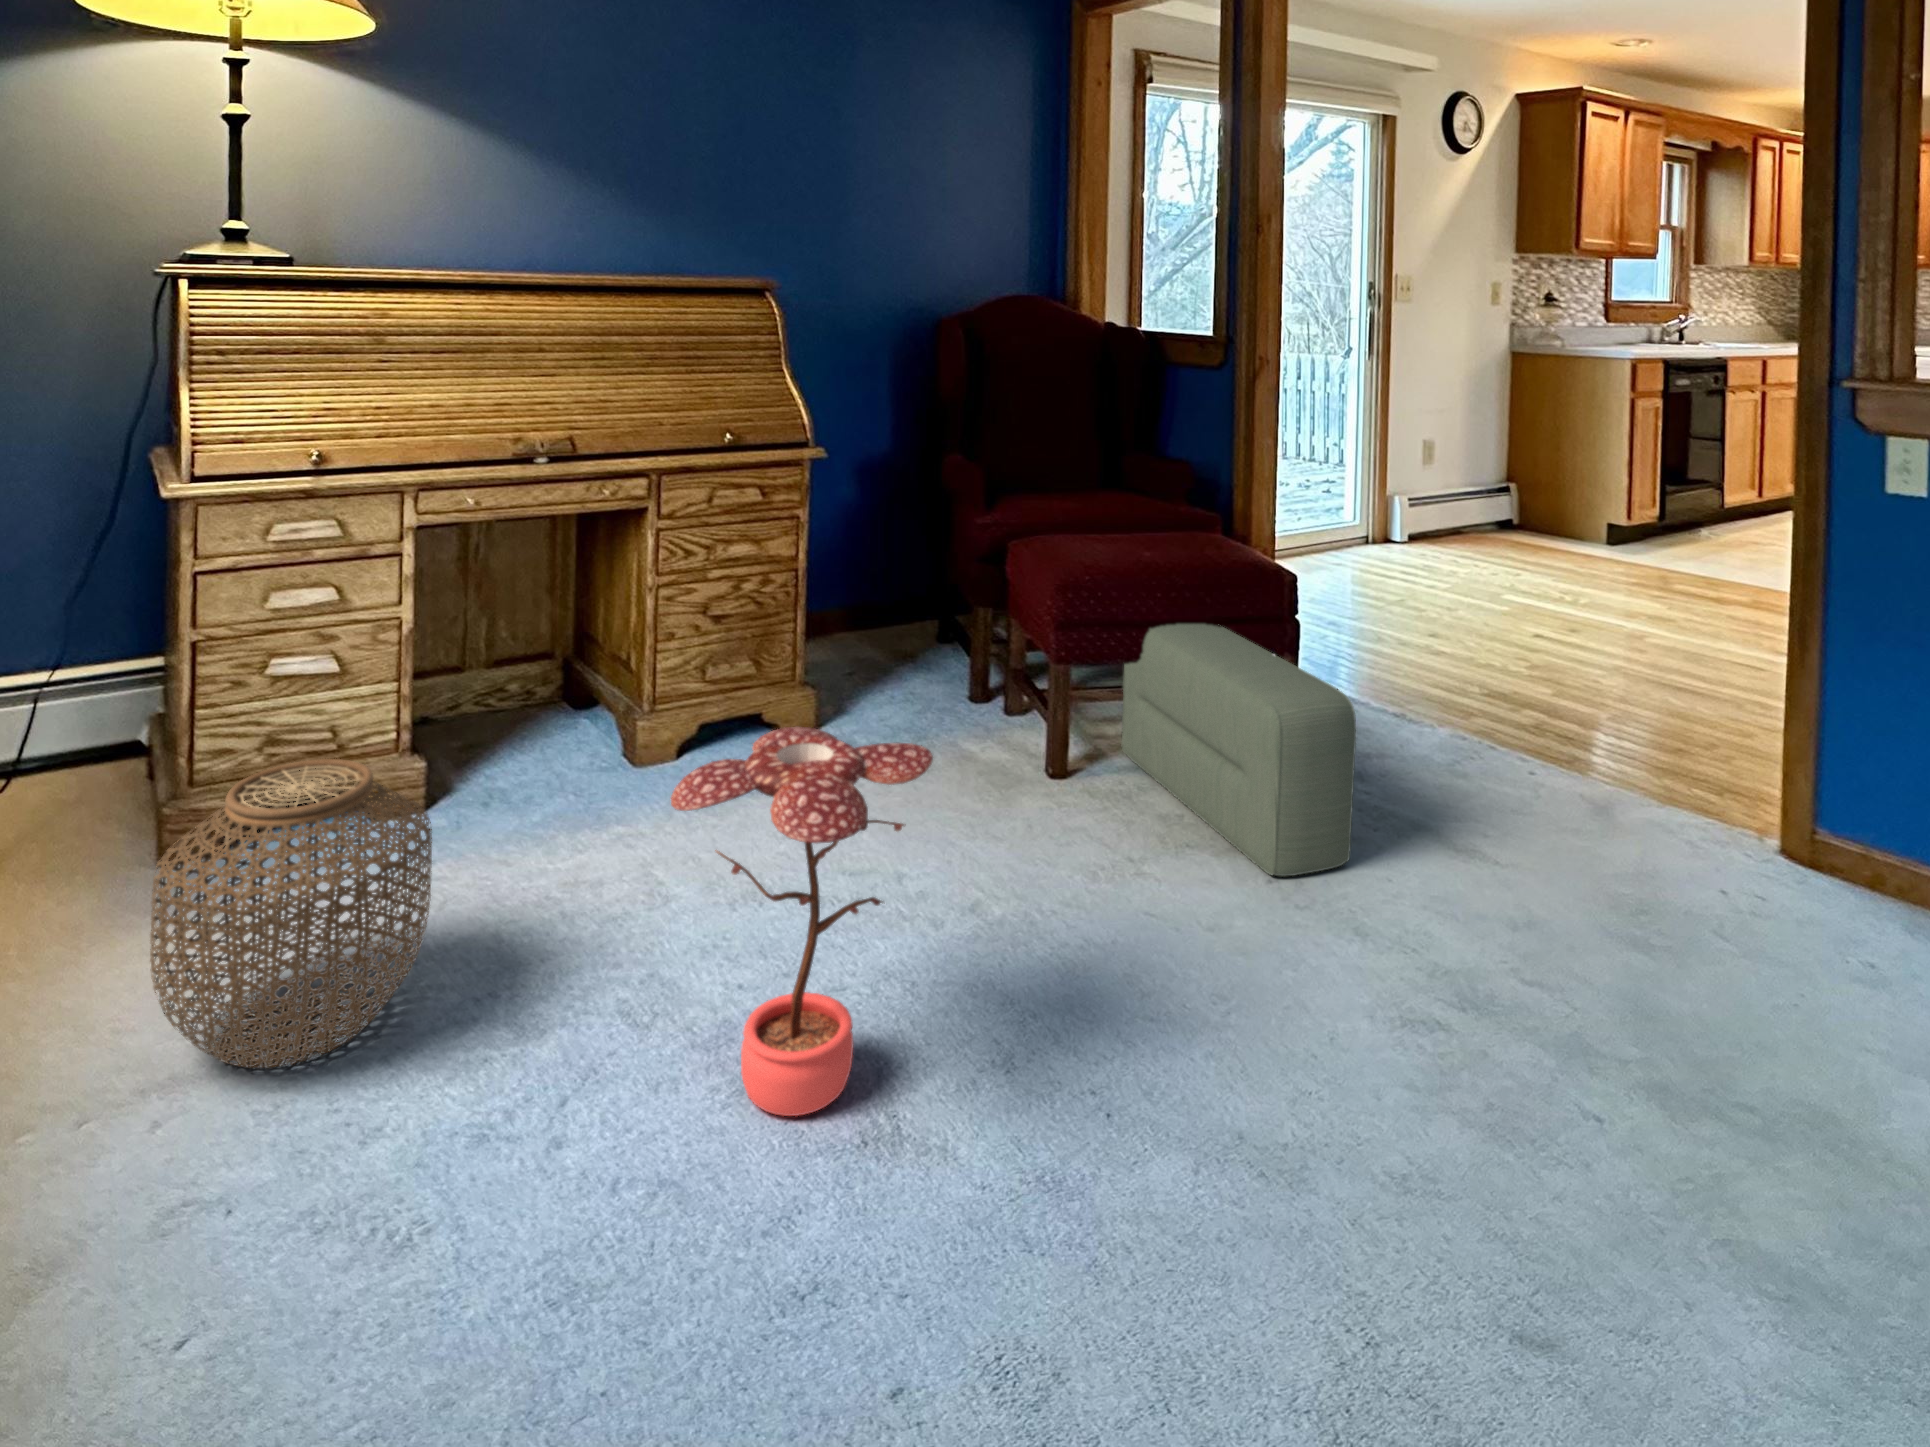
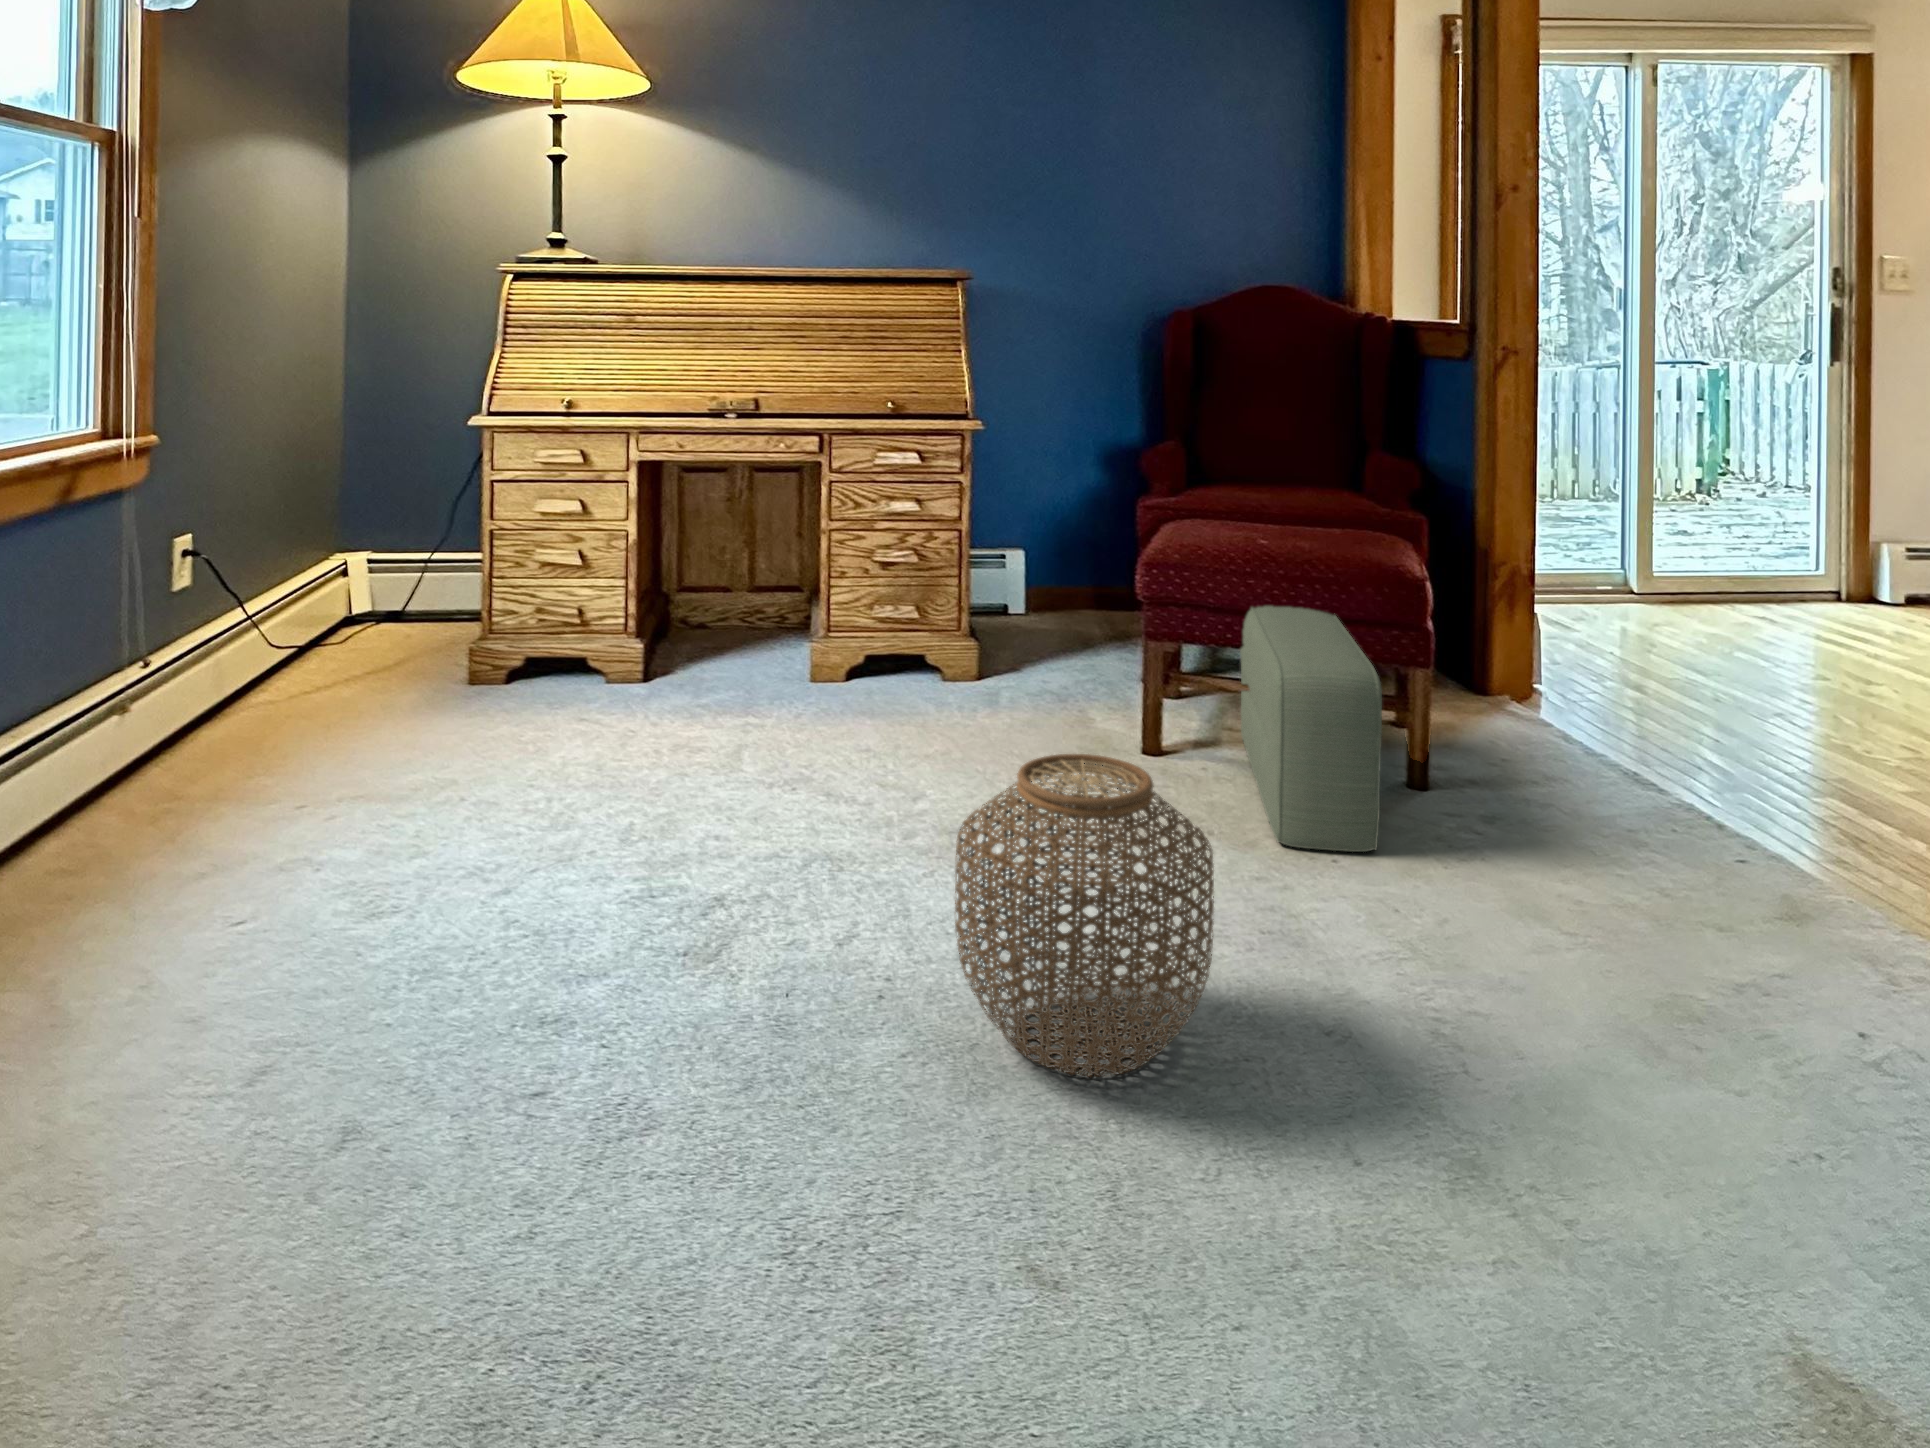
potted plant: present [671,727,933,1116] -> none [635,599,840,885]
woven basket: present [150,759,432,1067] -> present [955,754,1214,1077]

